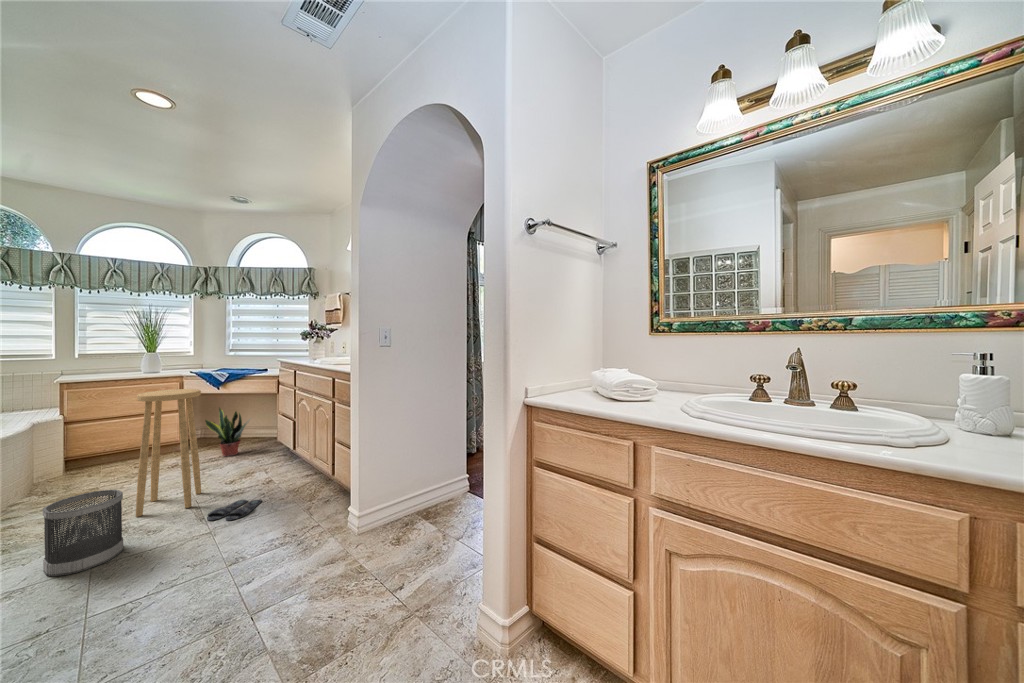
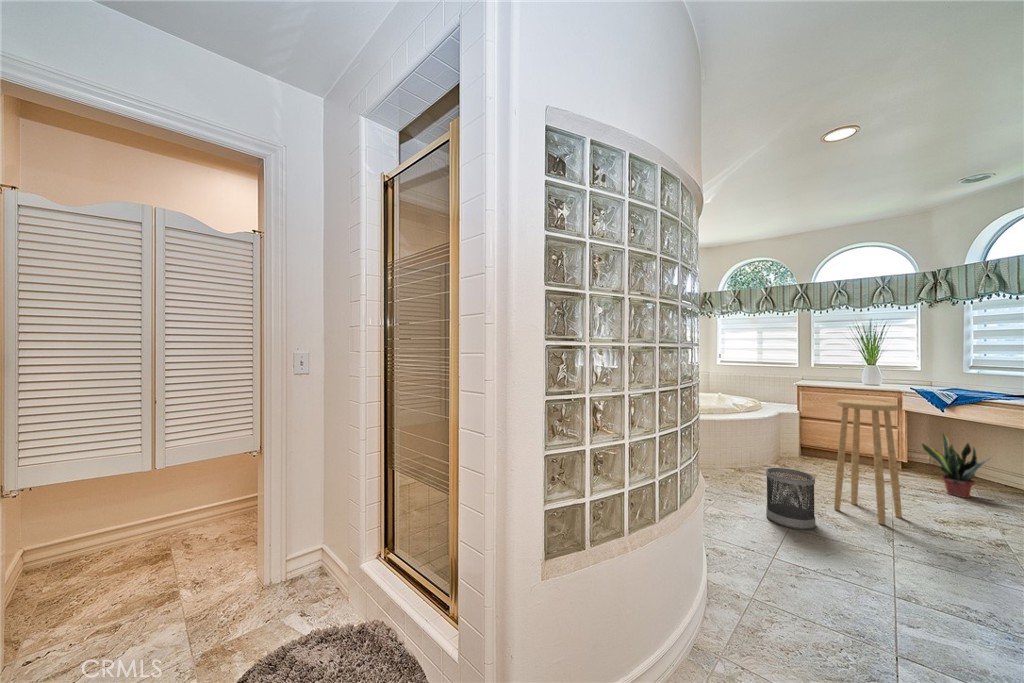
slippers: present [207,500,262,521] -> none [895,539,976,565]

